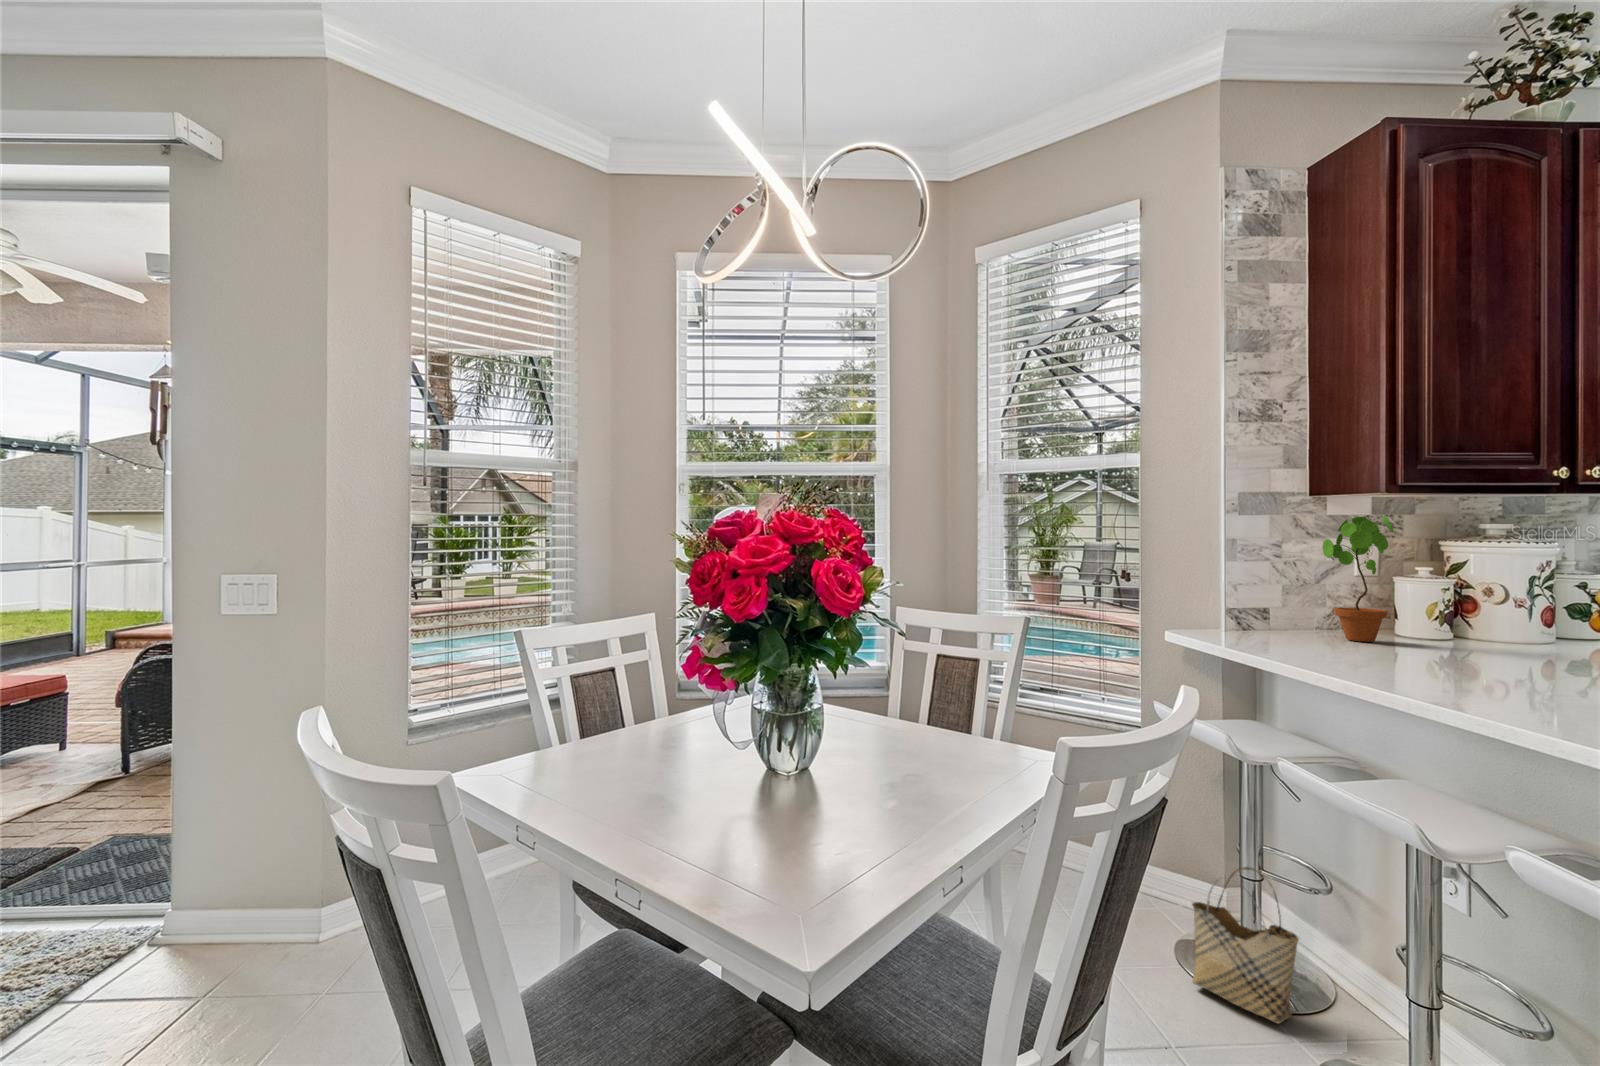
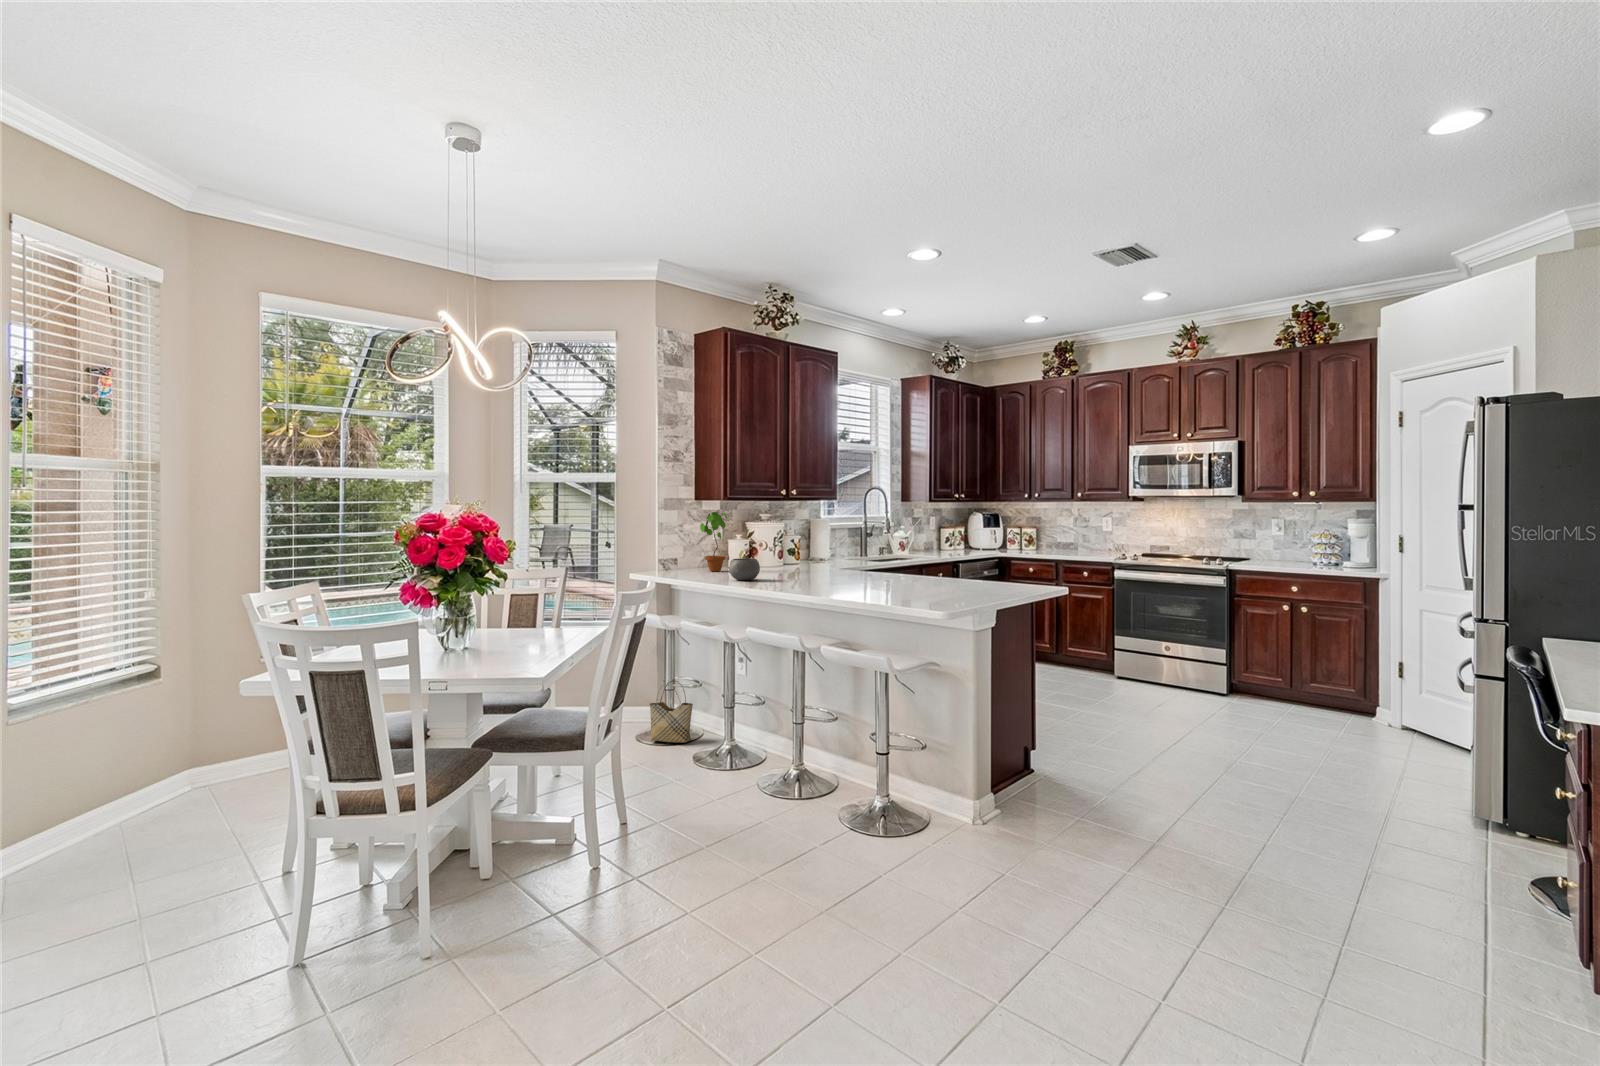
bowl: none [1406,621,1509,678] -> present [729,559,760,580]

